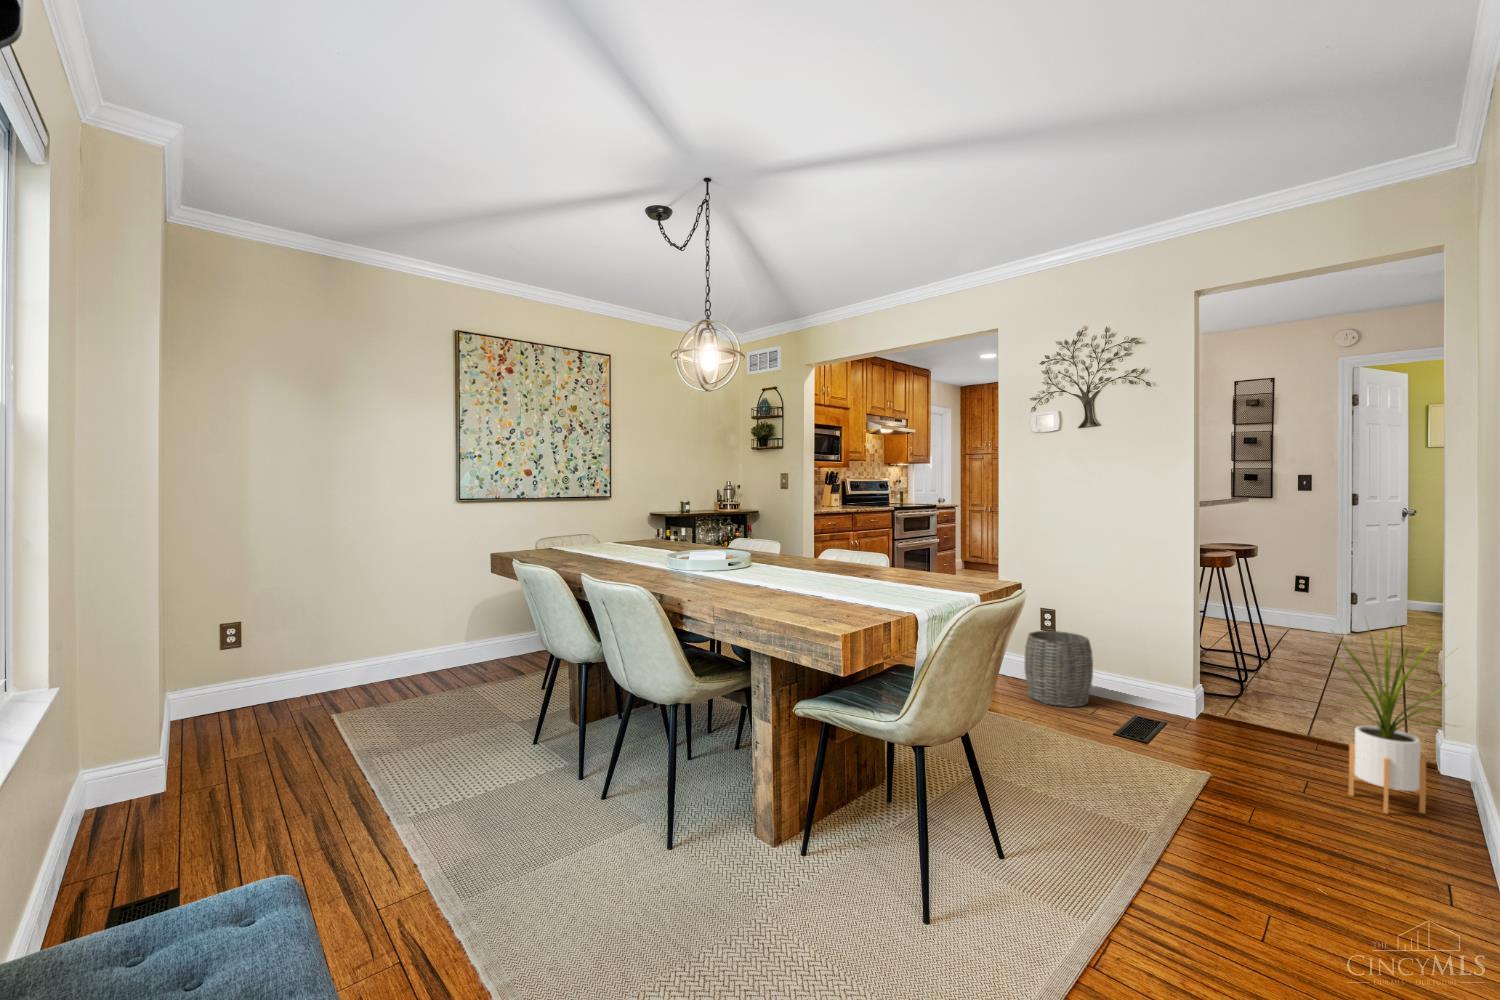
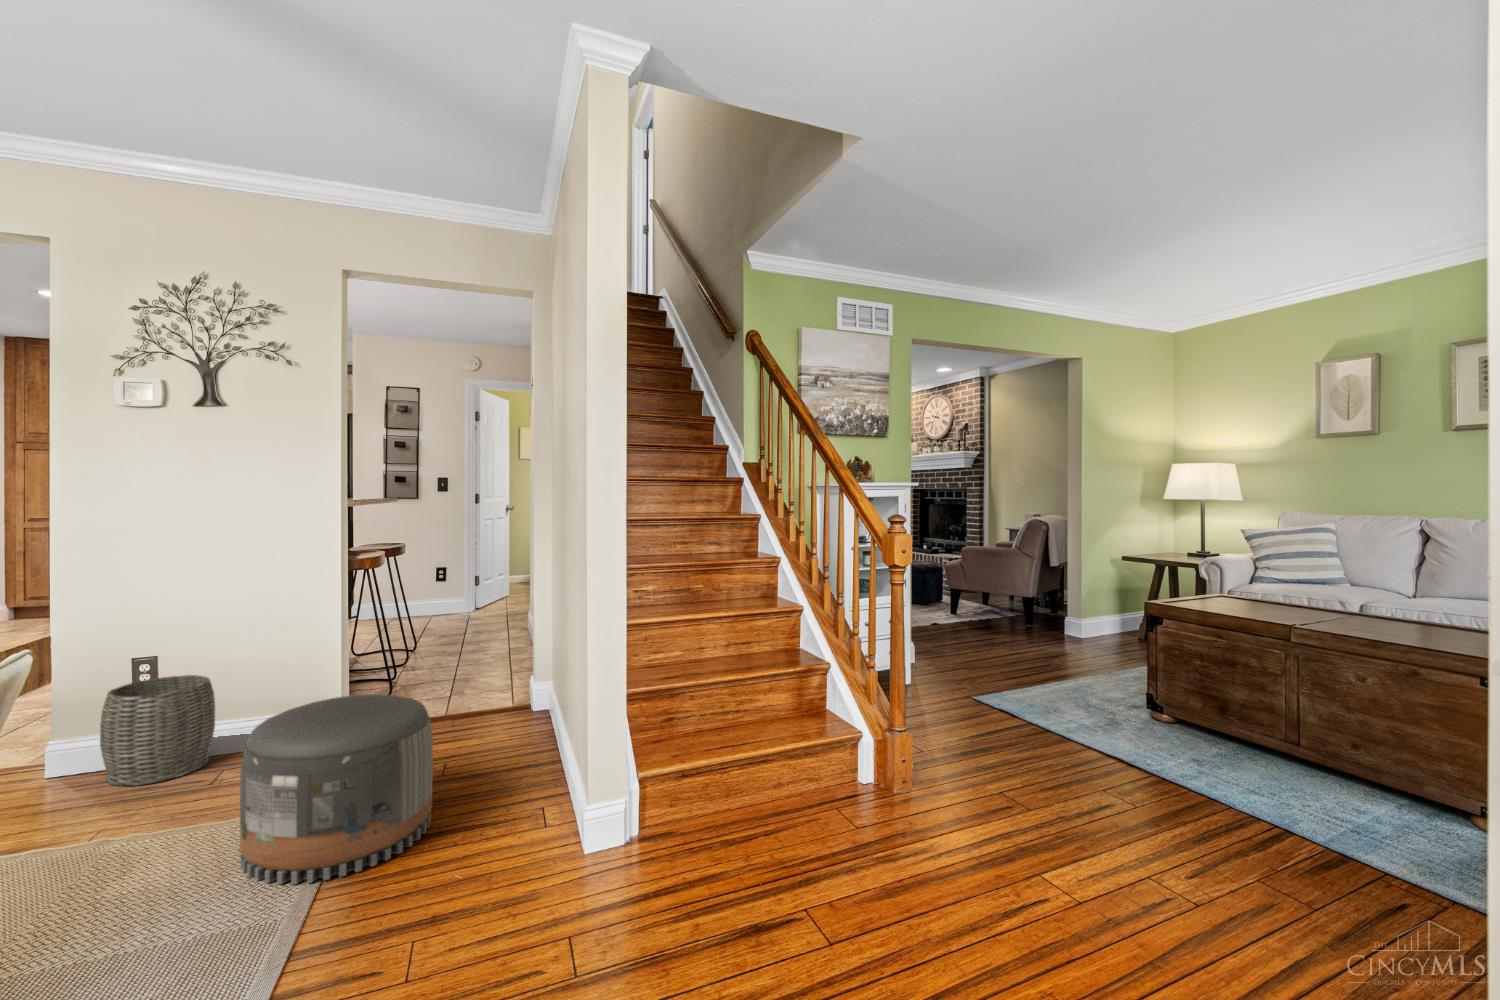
house plant: present [1334,628,1445,813] -> none [462,599,549,772]
pouf: none [1117,676,1291,836] -> present [240,694,433,884]

